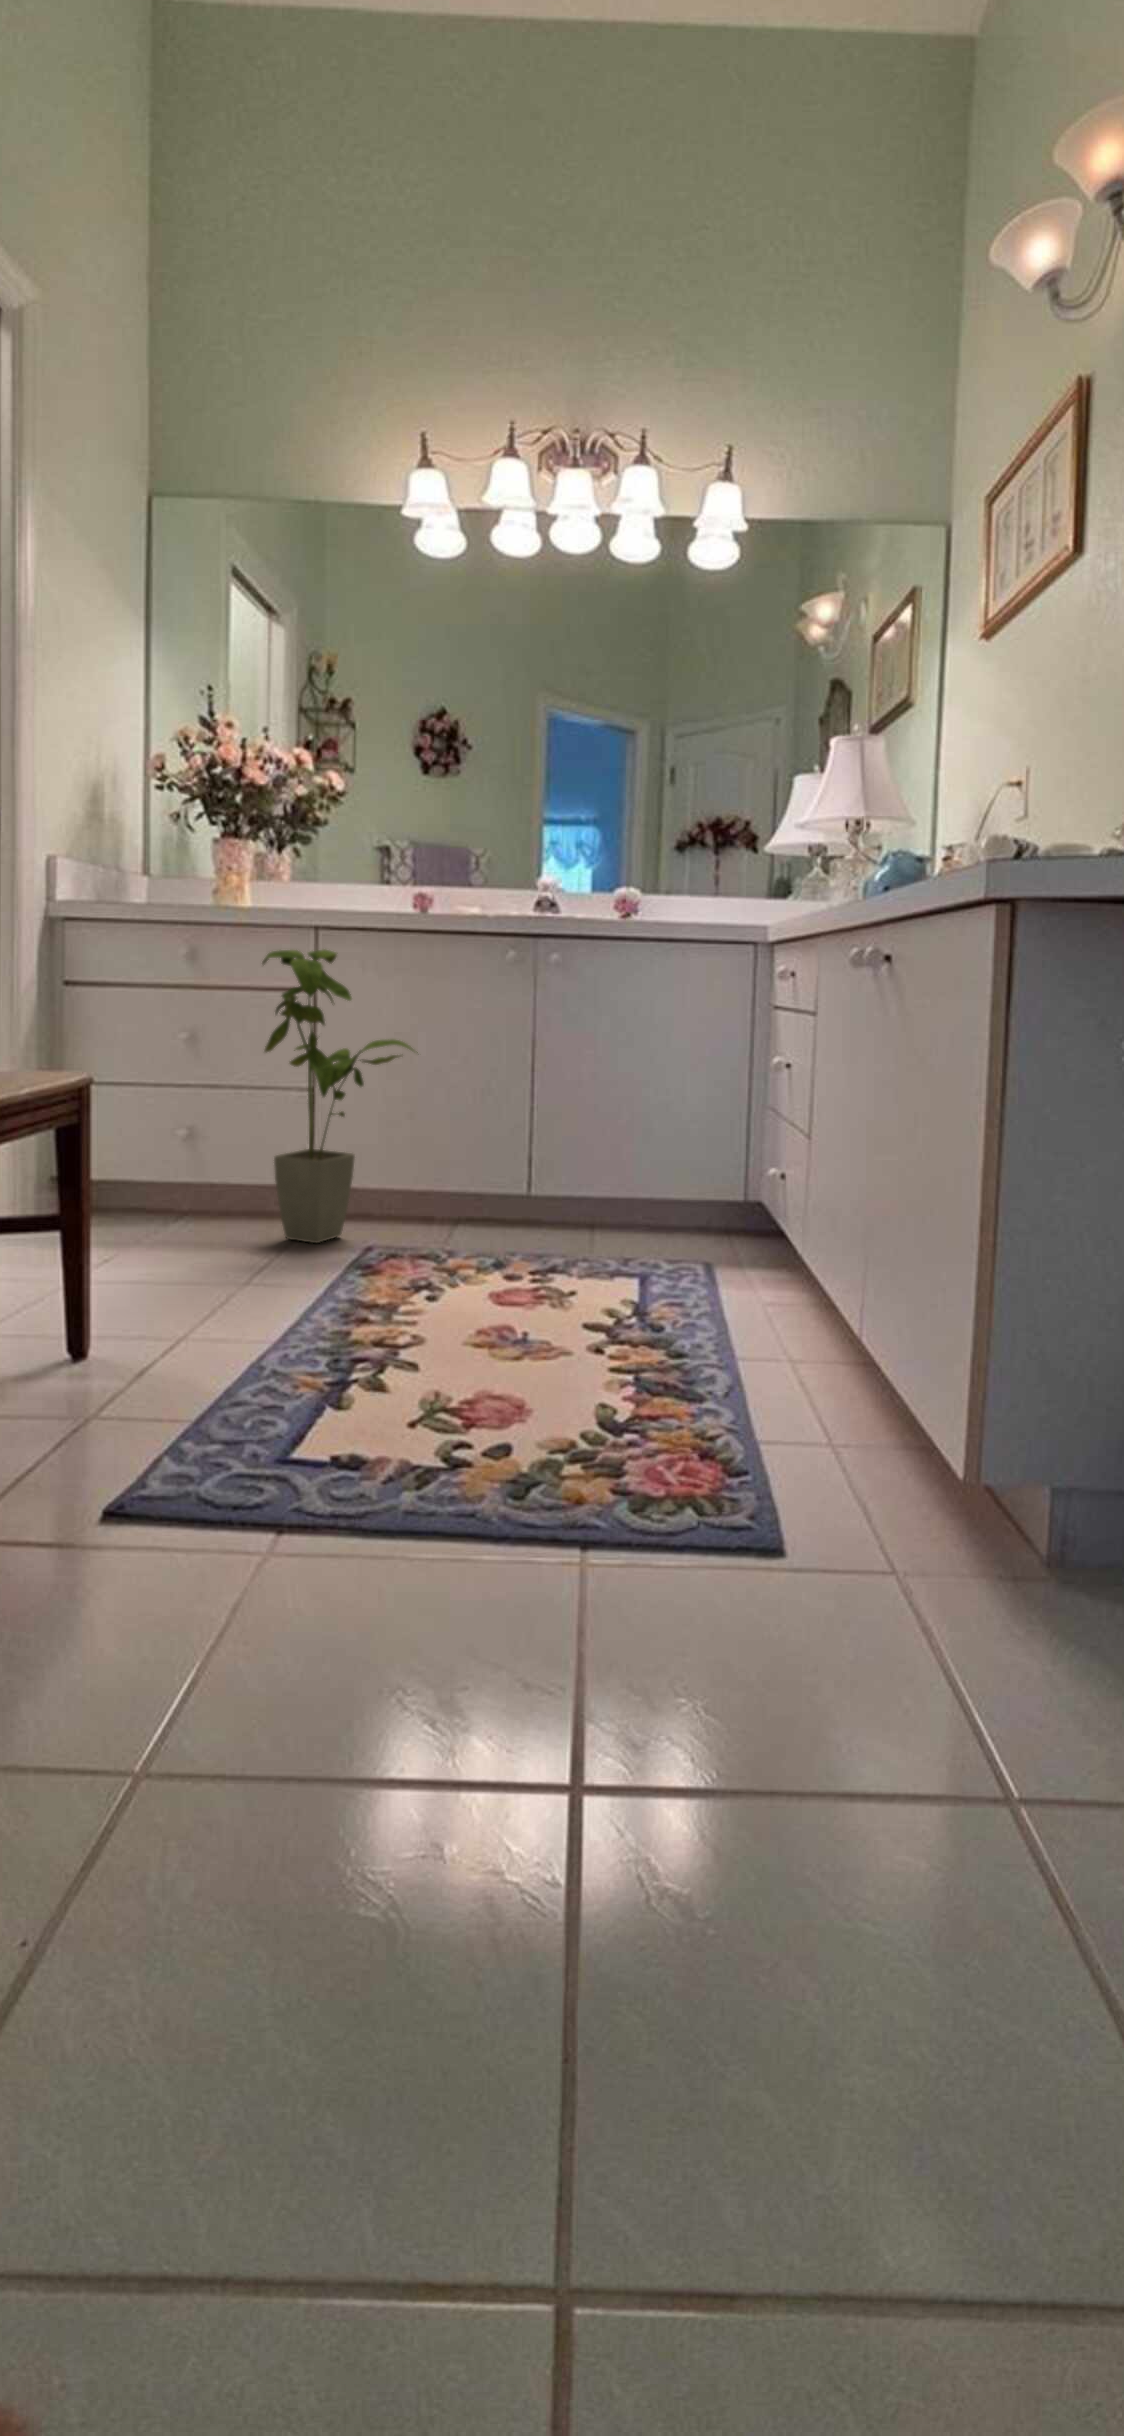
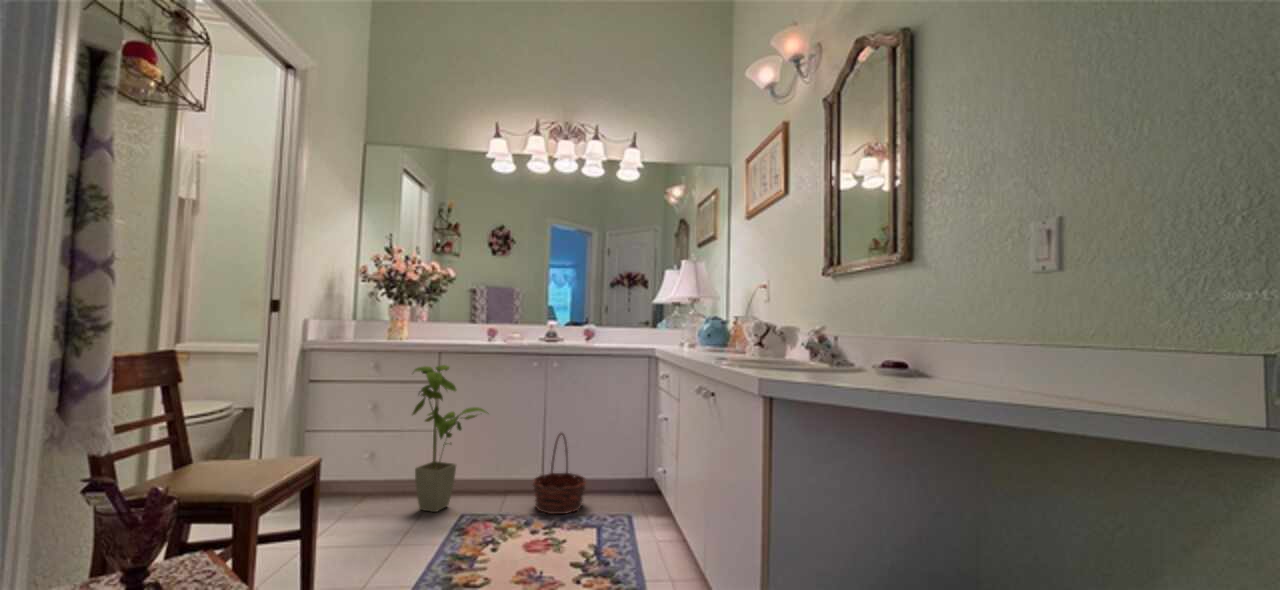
basket: none [507,1097,619,1257] -> present [533,433,586,514]

